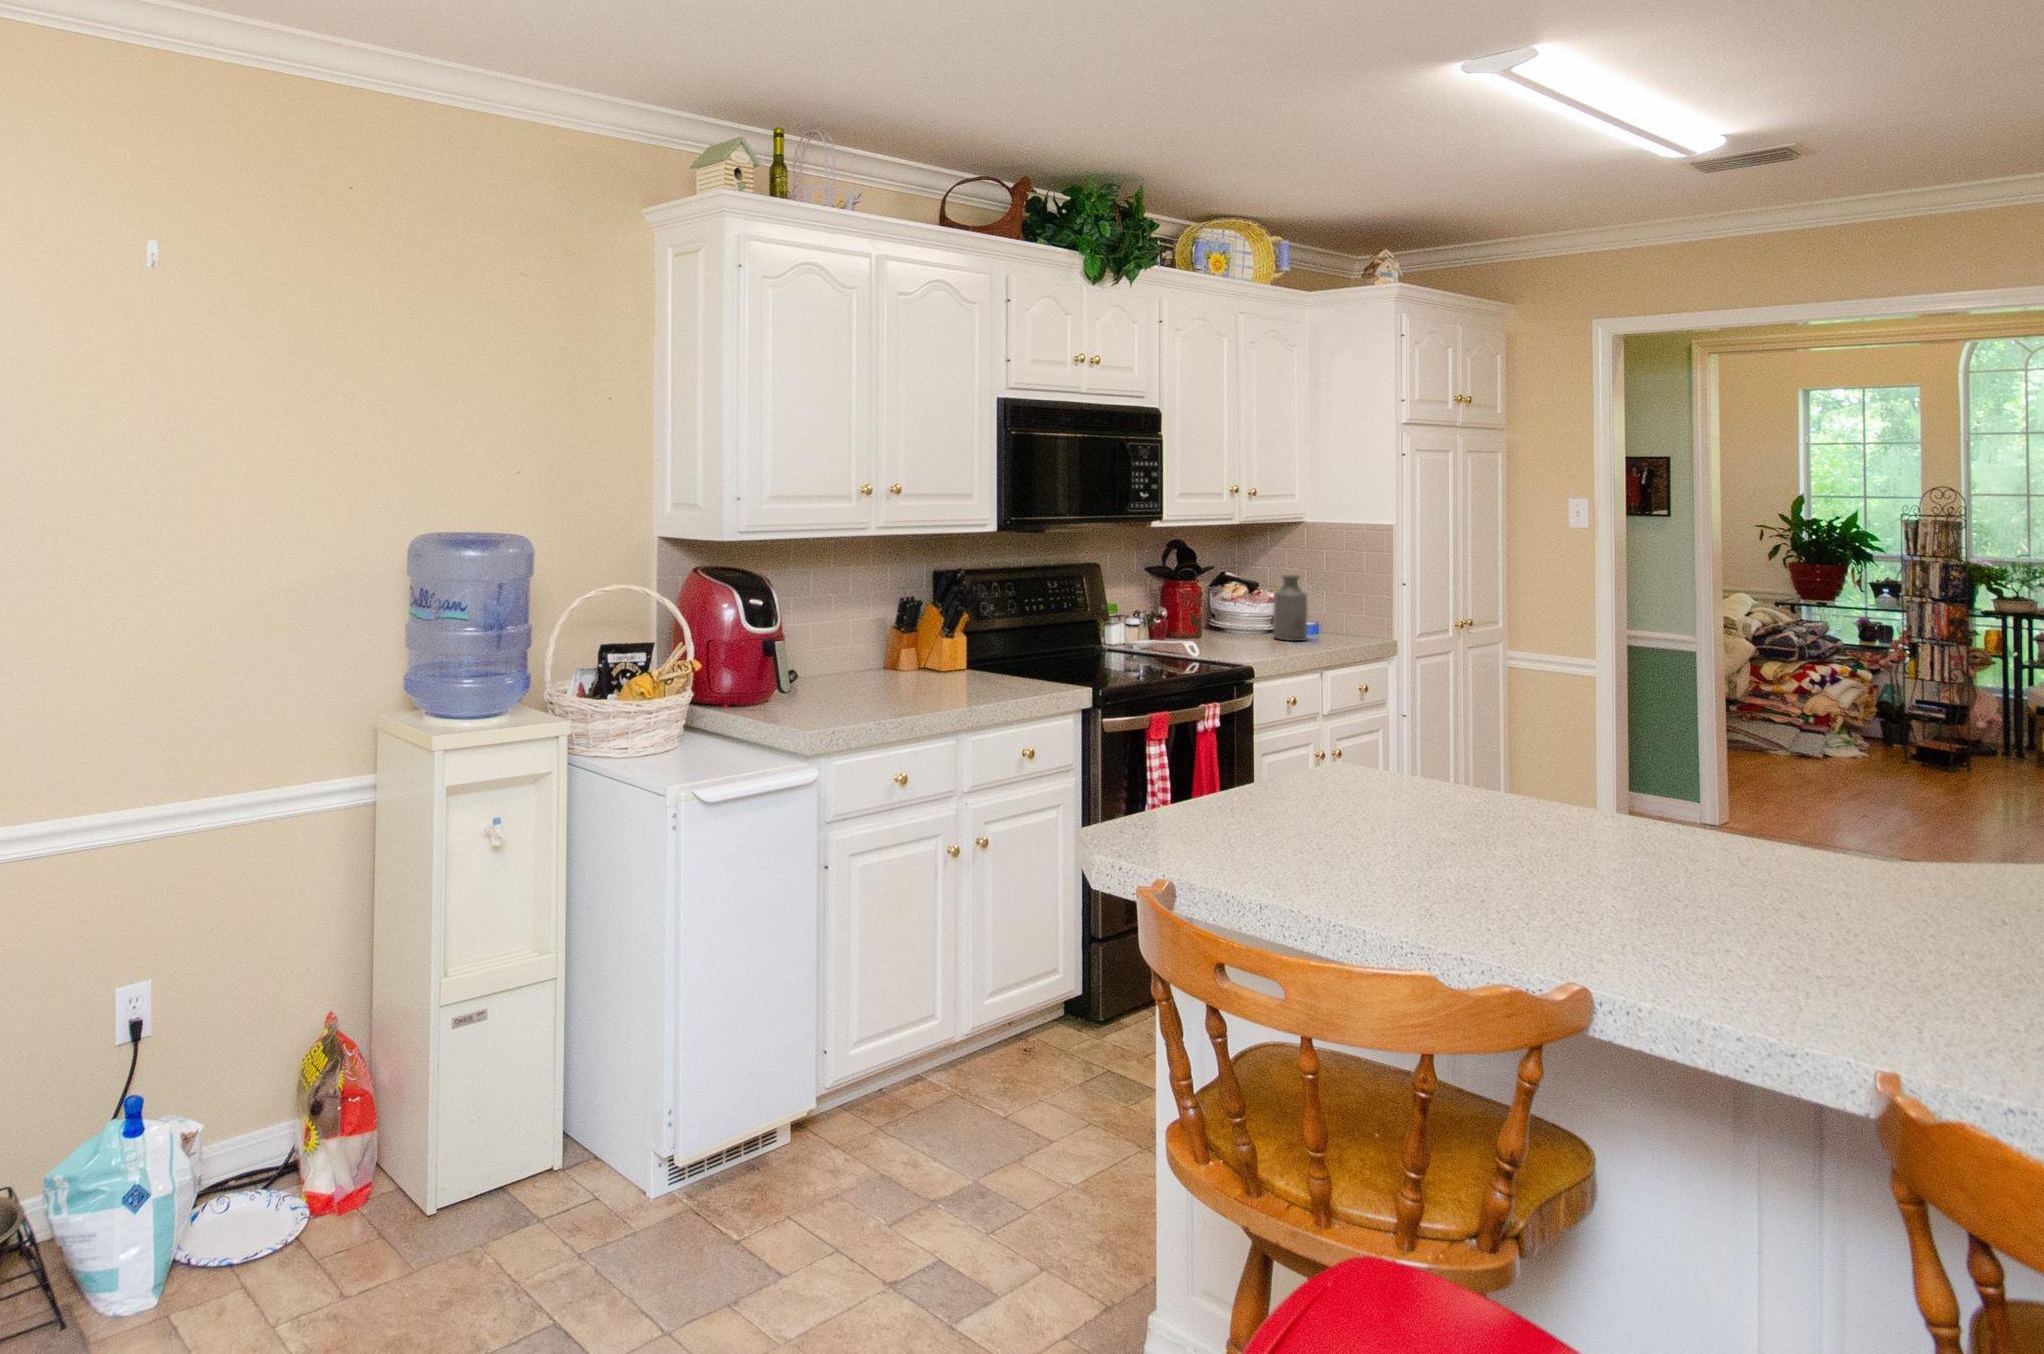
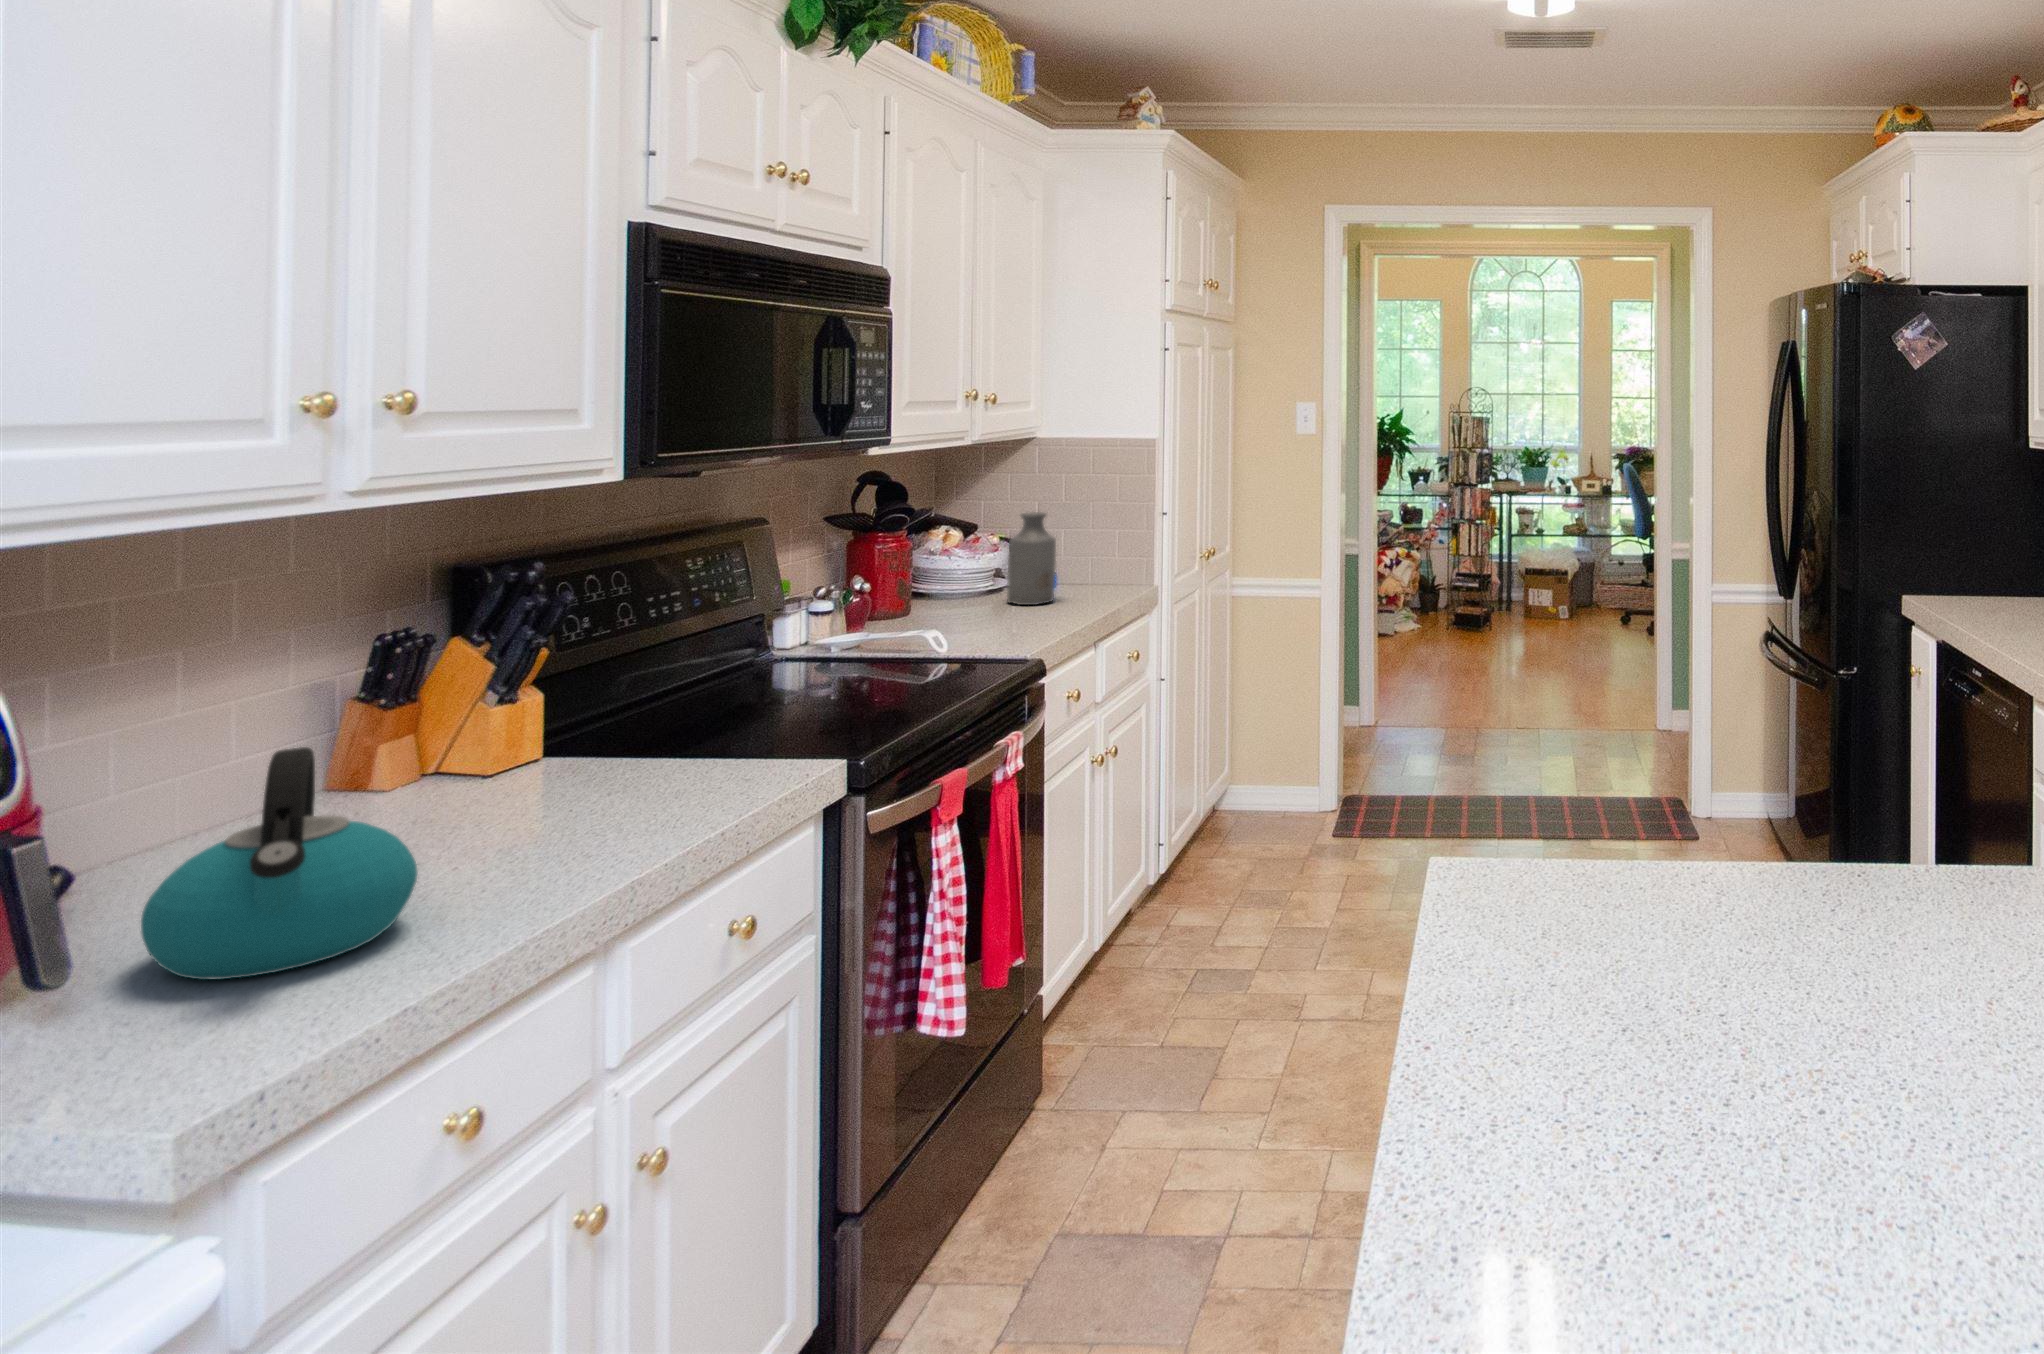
kettle: none [817,625,896,708] -> present [141,747,417,980]

